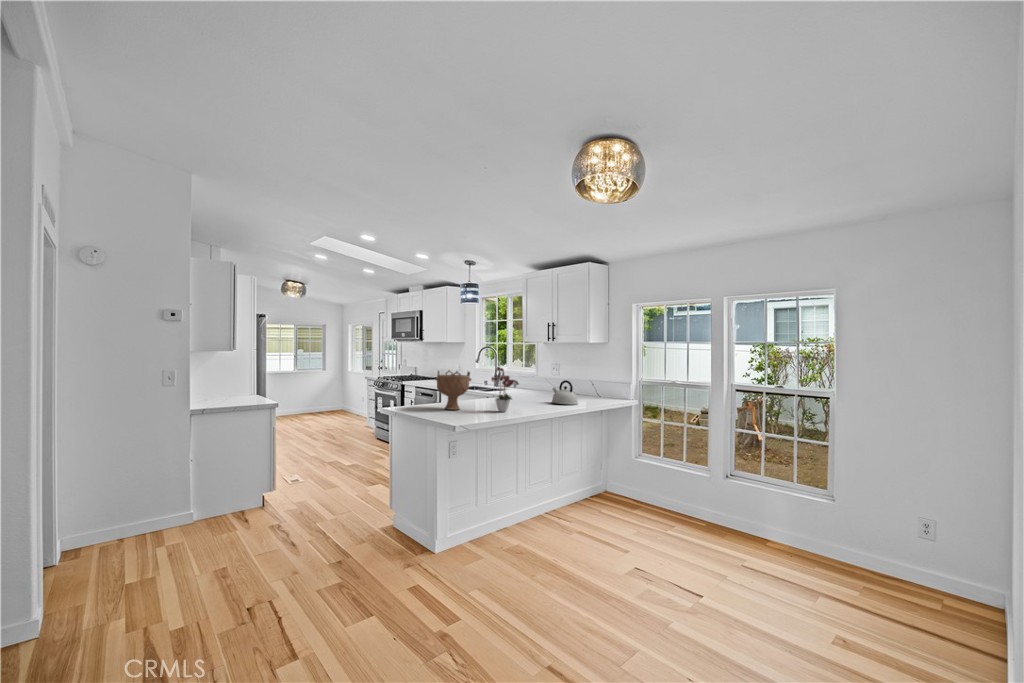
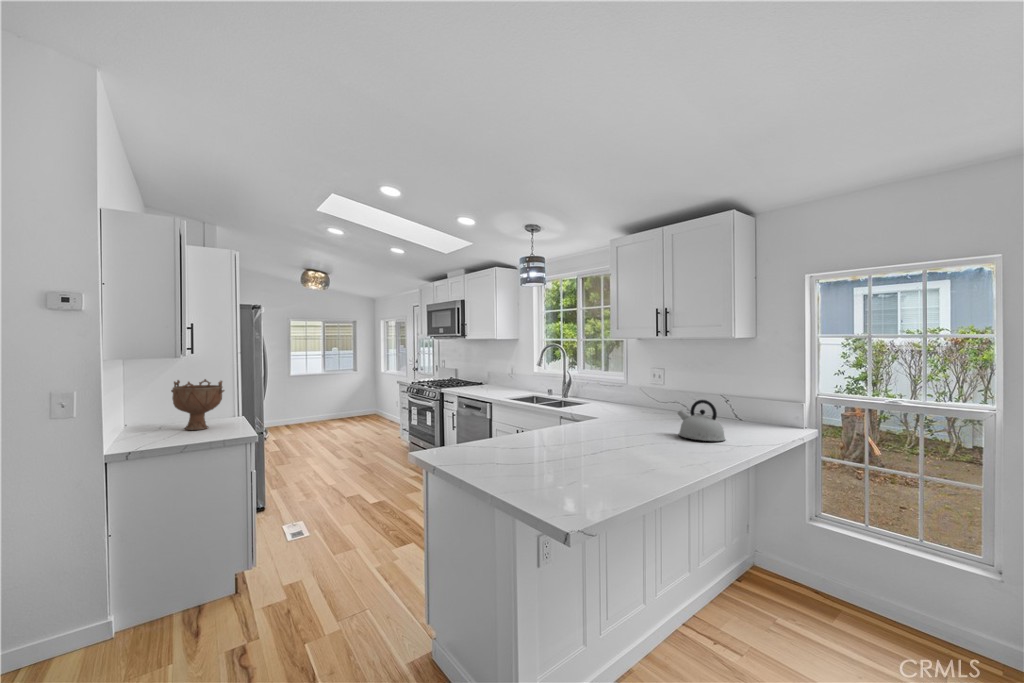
flower arrangement: present [491,367,519,412] -> none [591,379,650,464]
decorative bowl: present [435,370,471,410] -> present [171,379,224,430]

